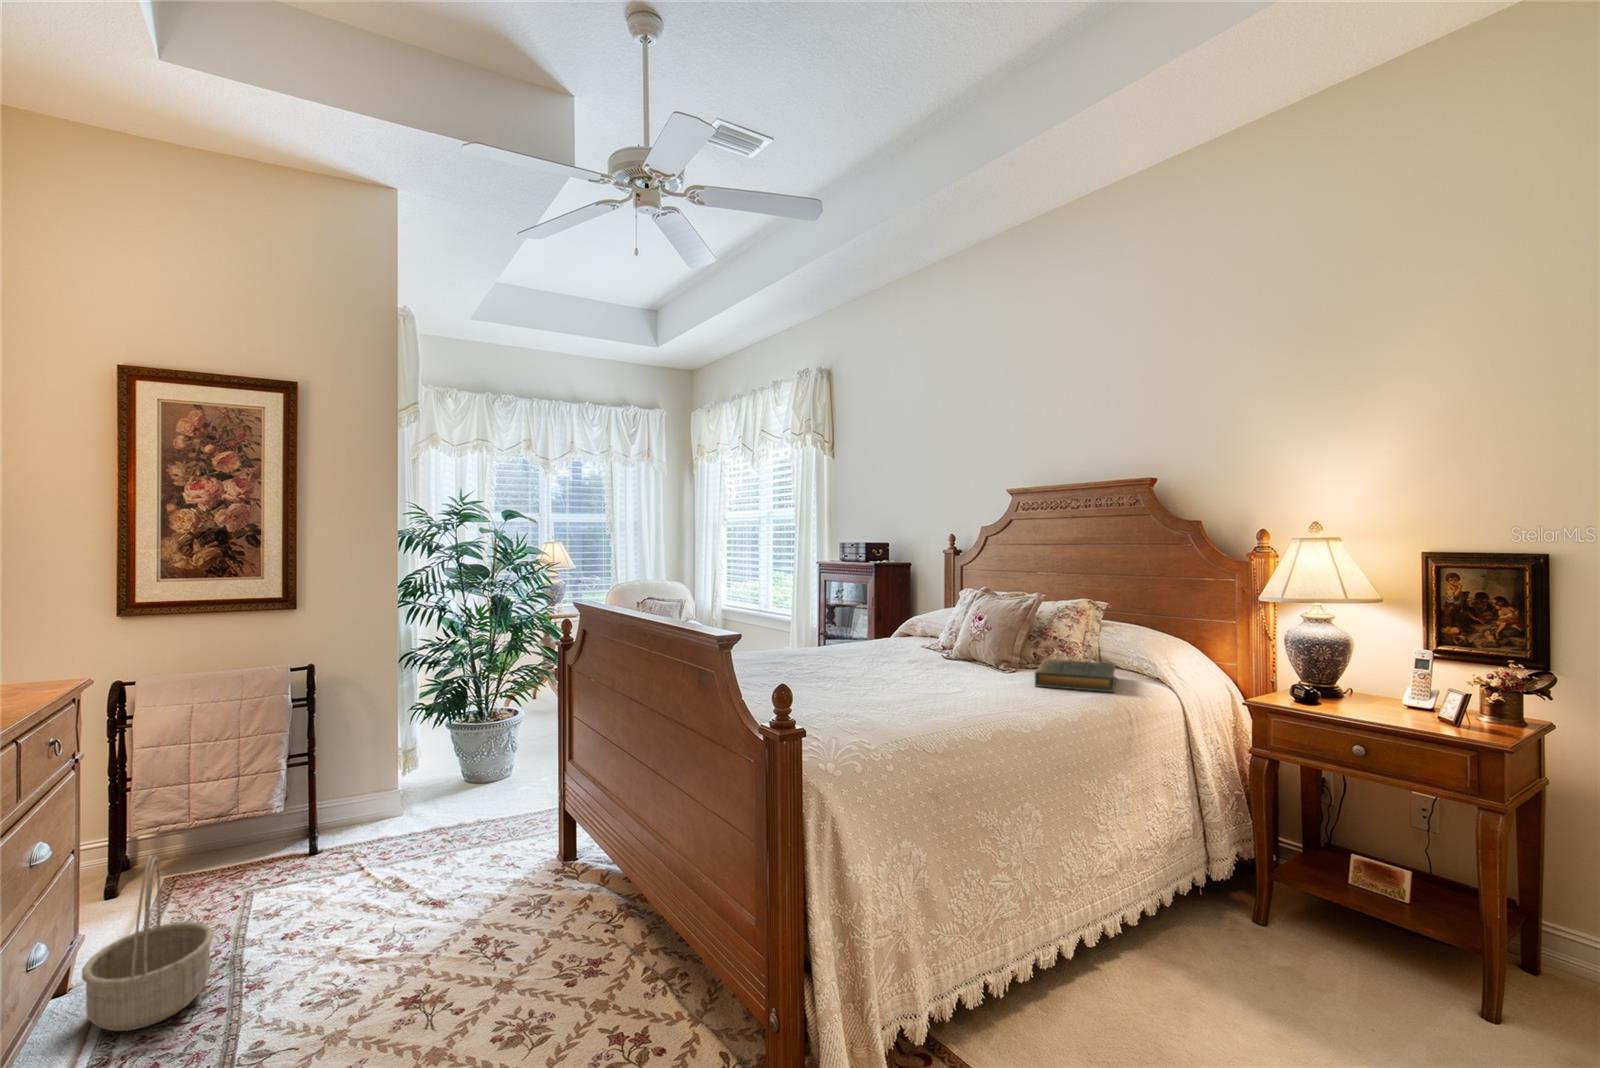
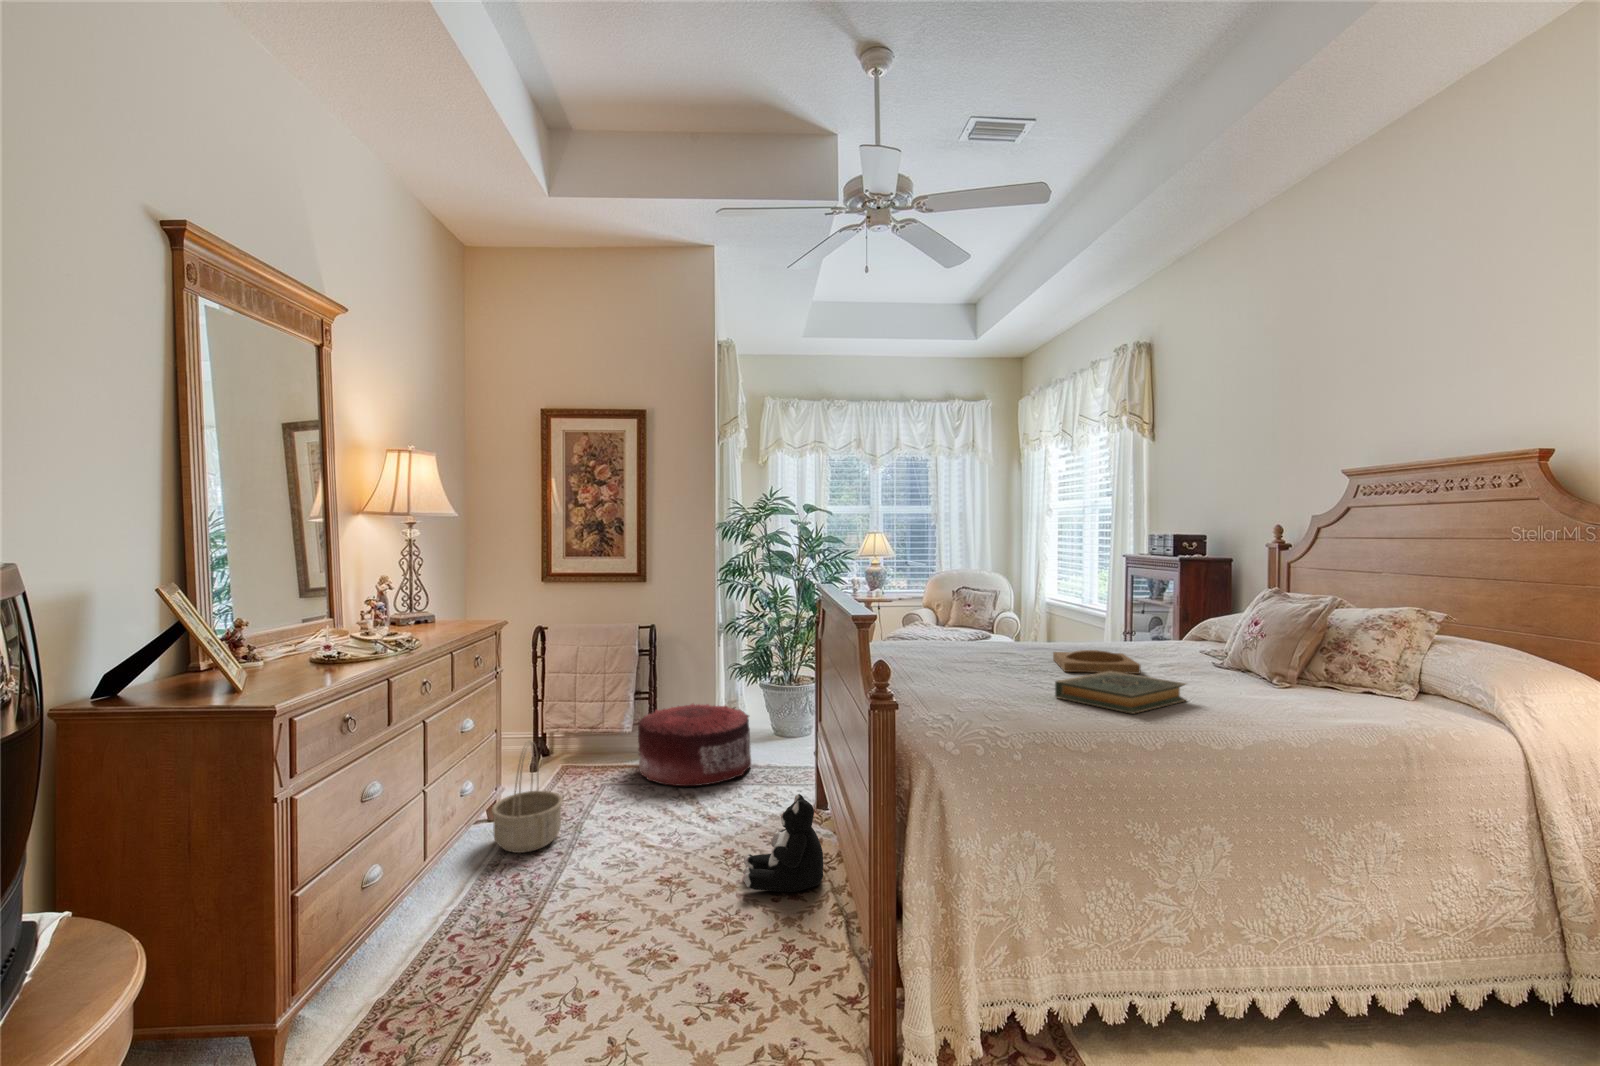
tray: none [820,653,906,677] -> present [1053,650,1140,674]
hardback book: present [1035,659,1116,692] -> present [1055,671,1186,714]
pouf: none [296,754,458,870] -> present [638,704,751,786]
plush toy: none [515,850,617,978] -> present [743,794,823,892]

